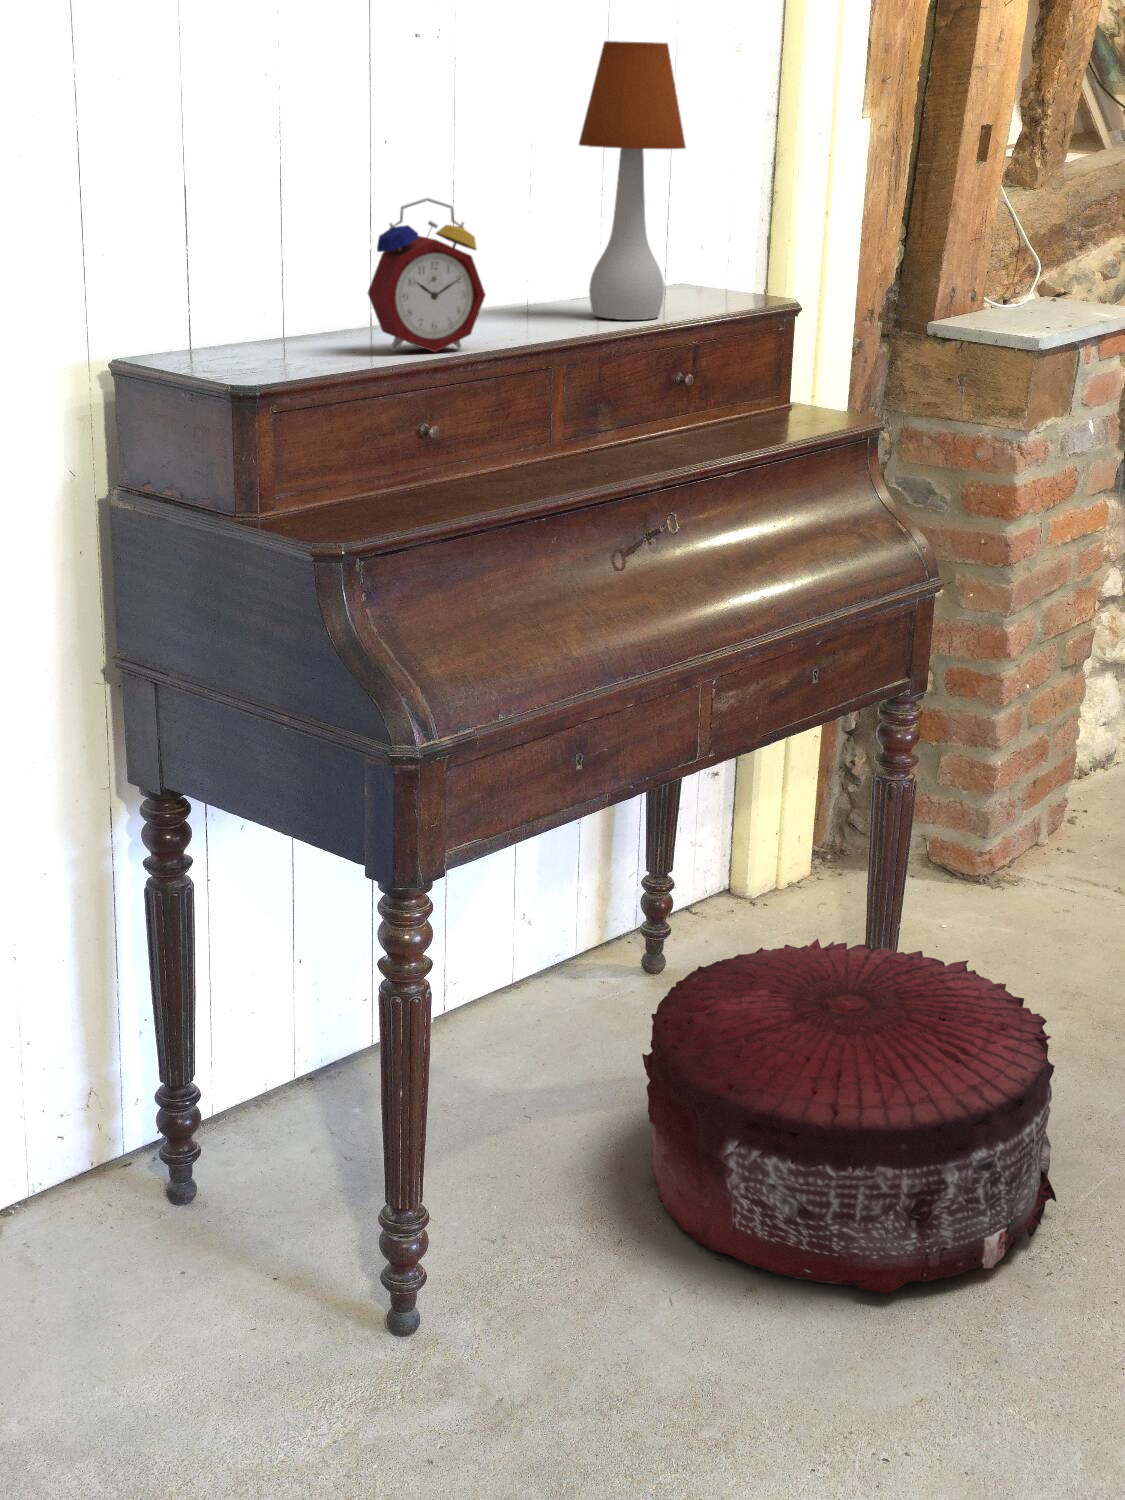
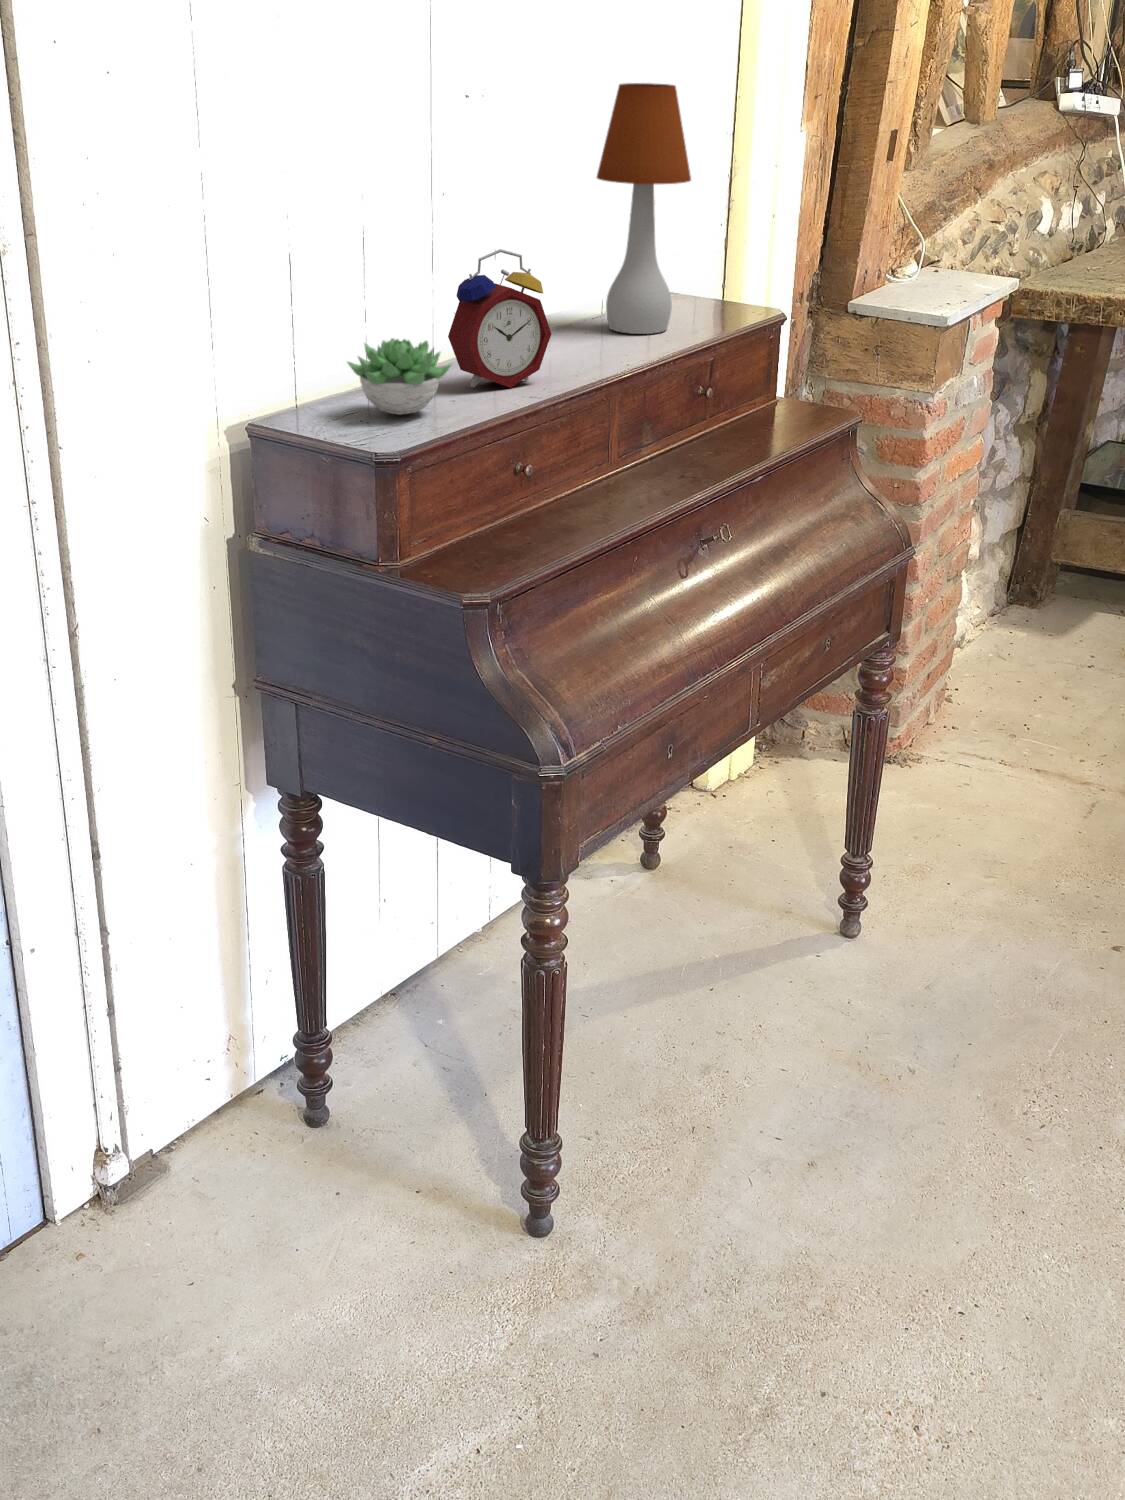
succulent plant: none [236,283,351,366] -> present [348,338,451,415]
pouf: present [642,939,1056,1293] -> none [696,854,1036,1160]

